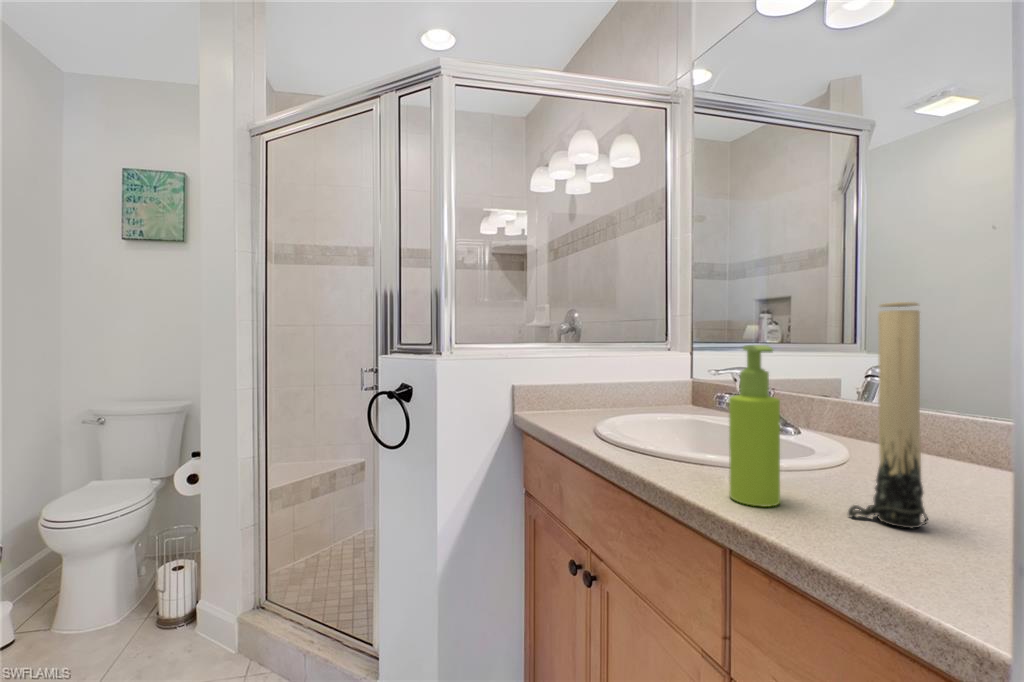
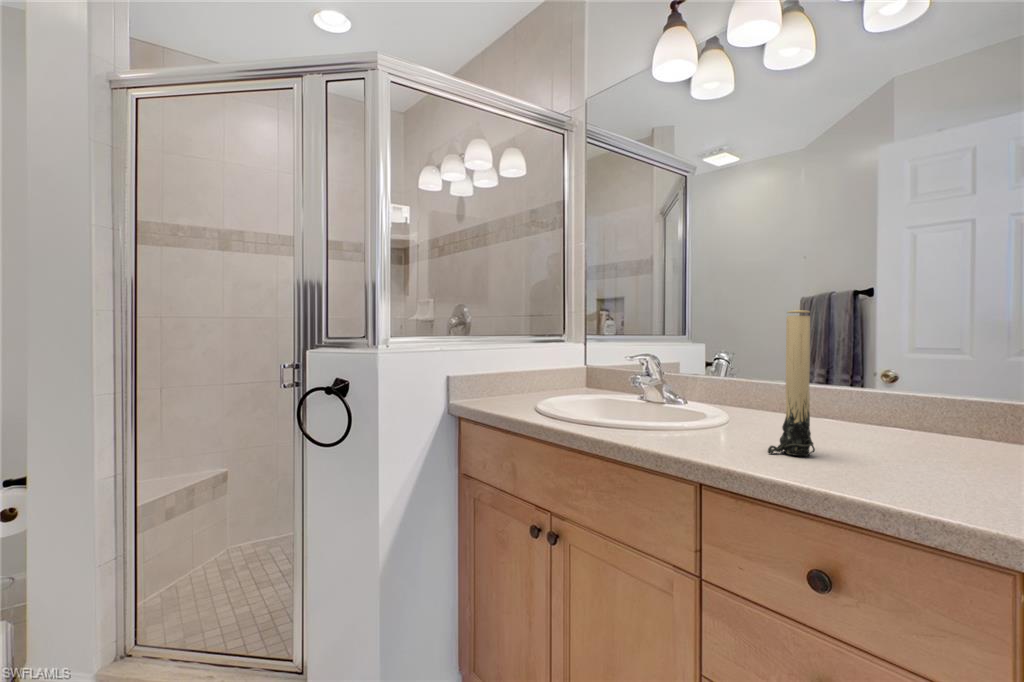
soap dispenser: present [729,345,780,507] -> none [690,339,726,453]

